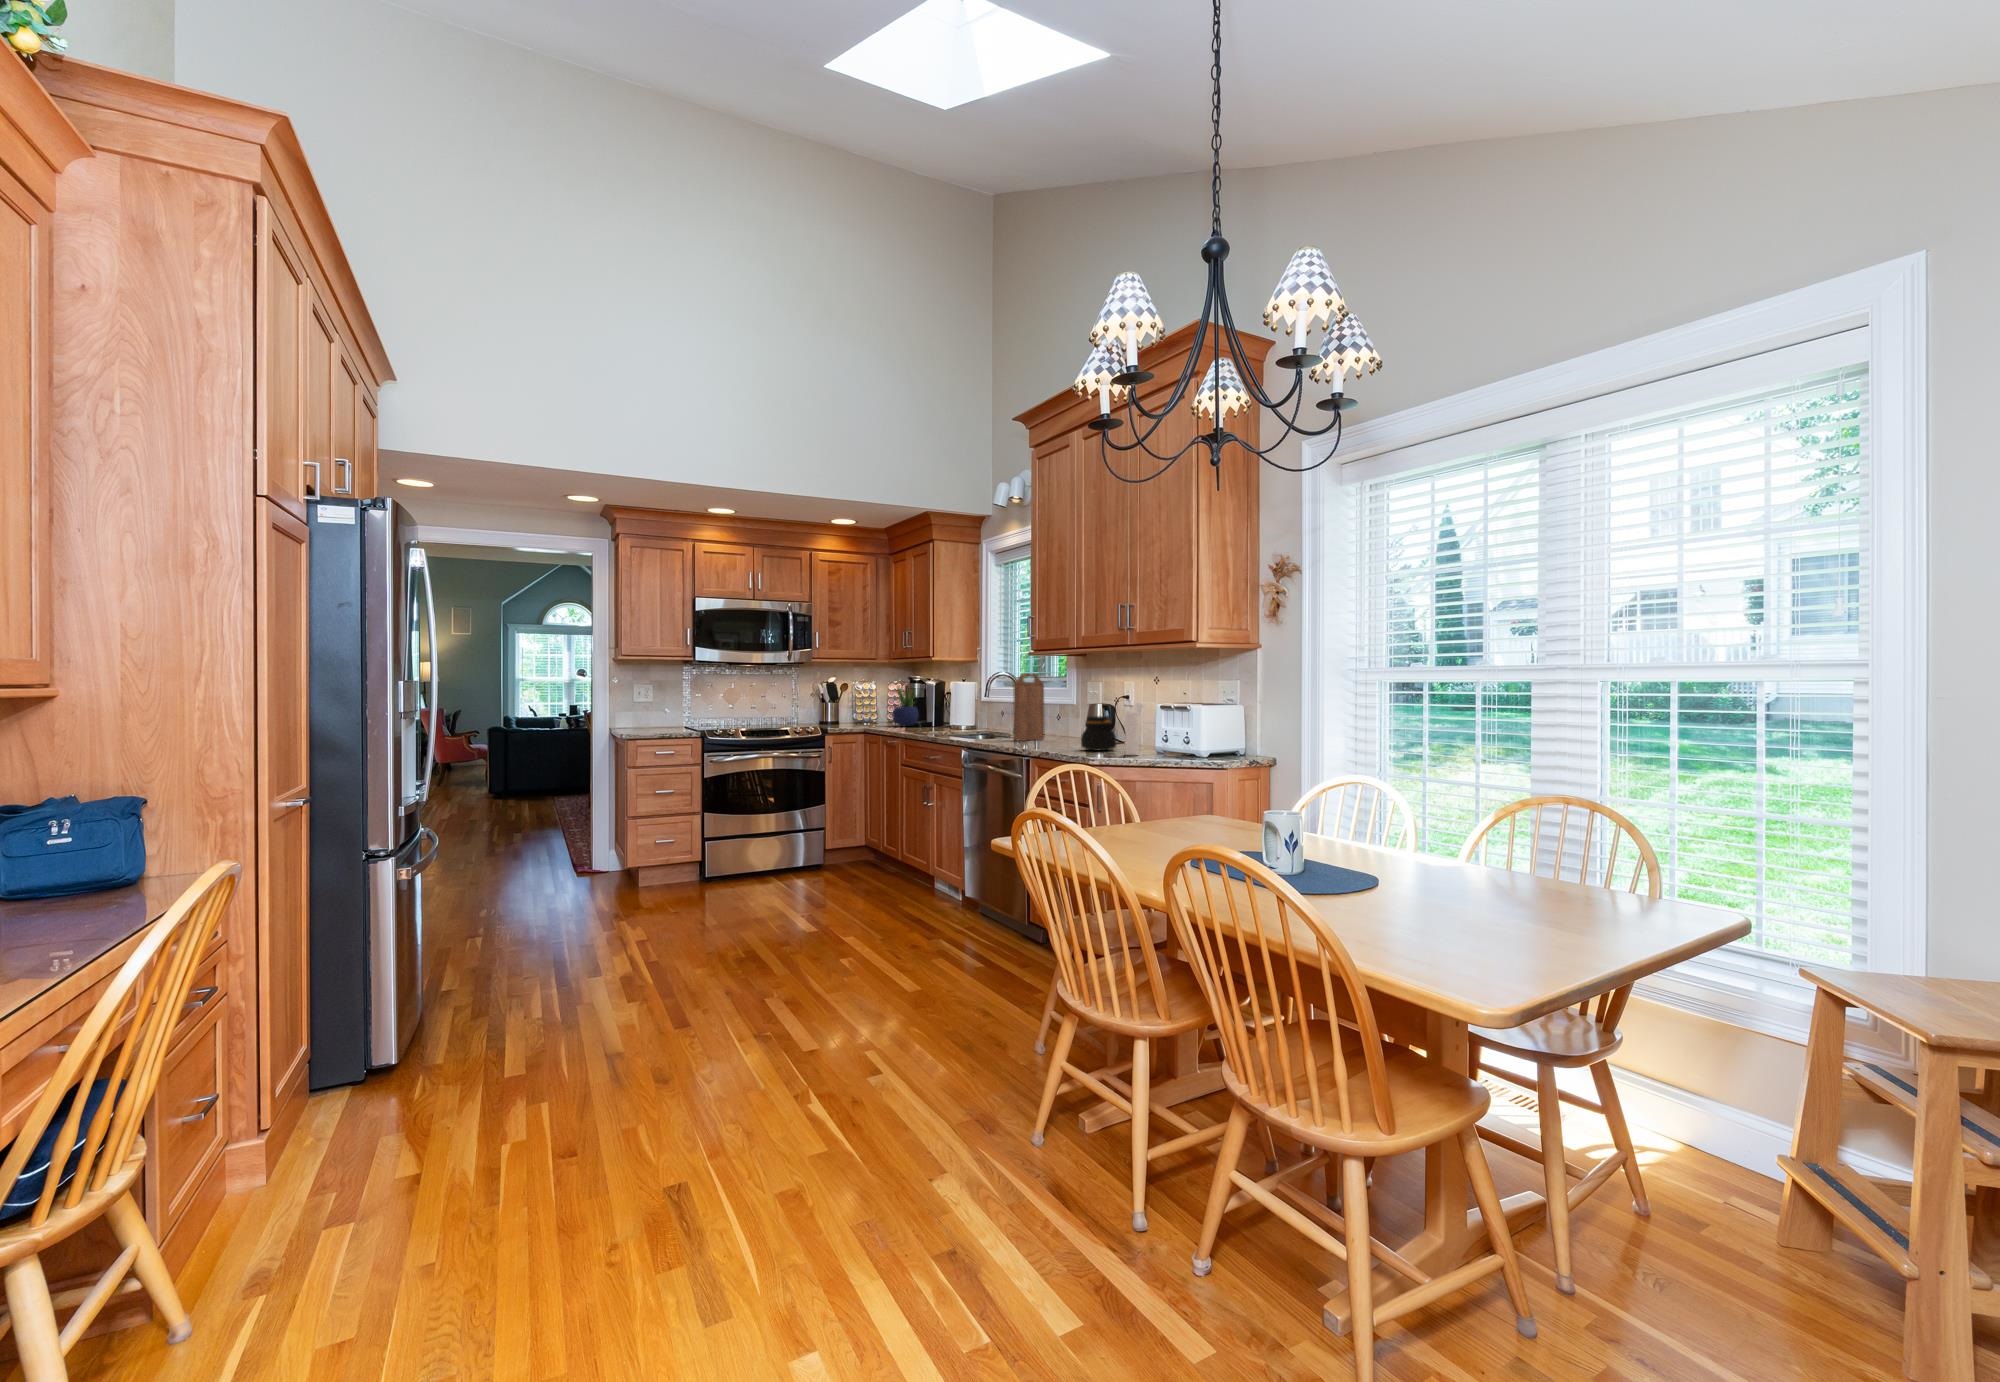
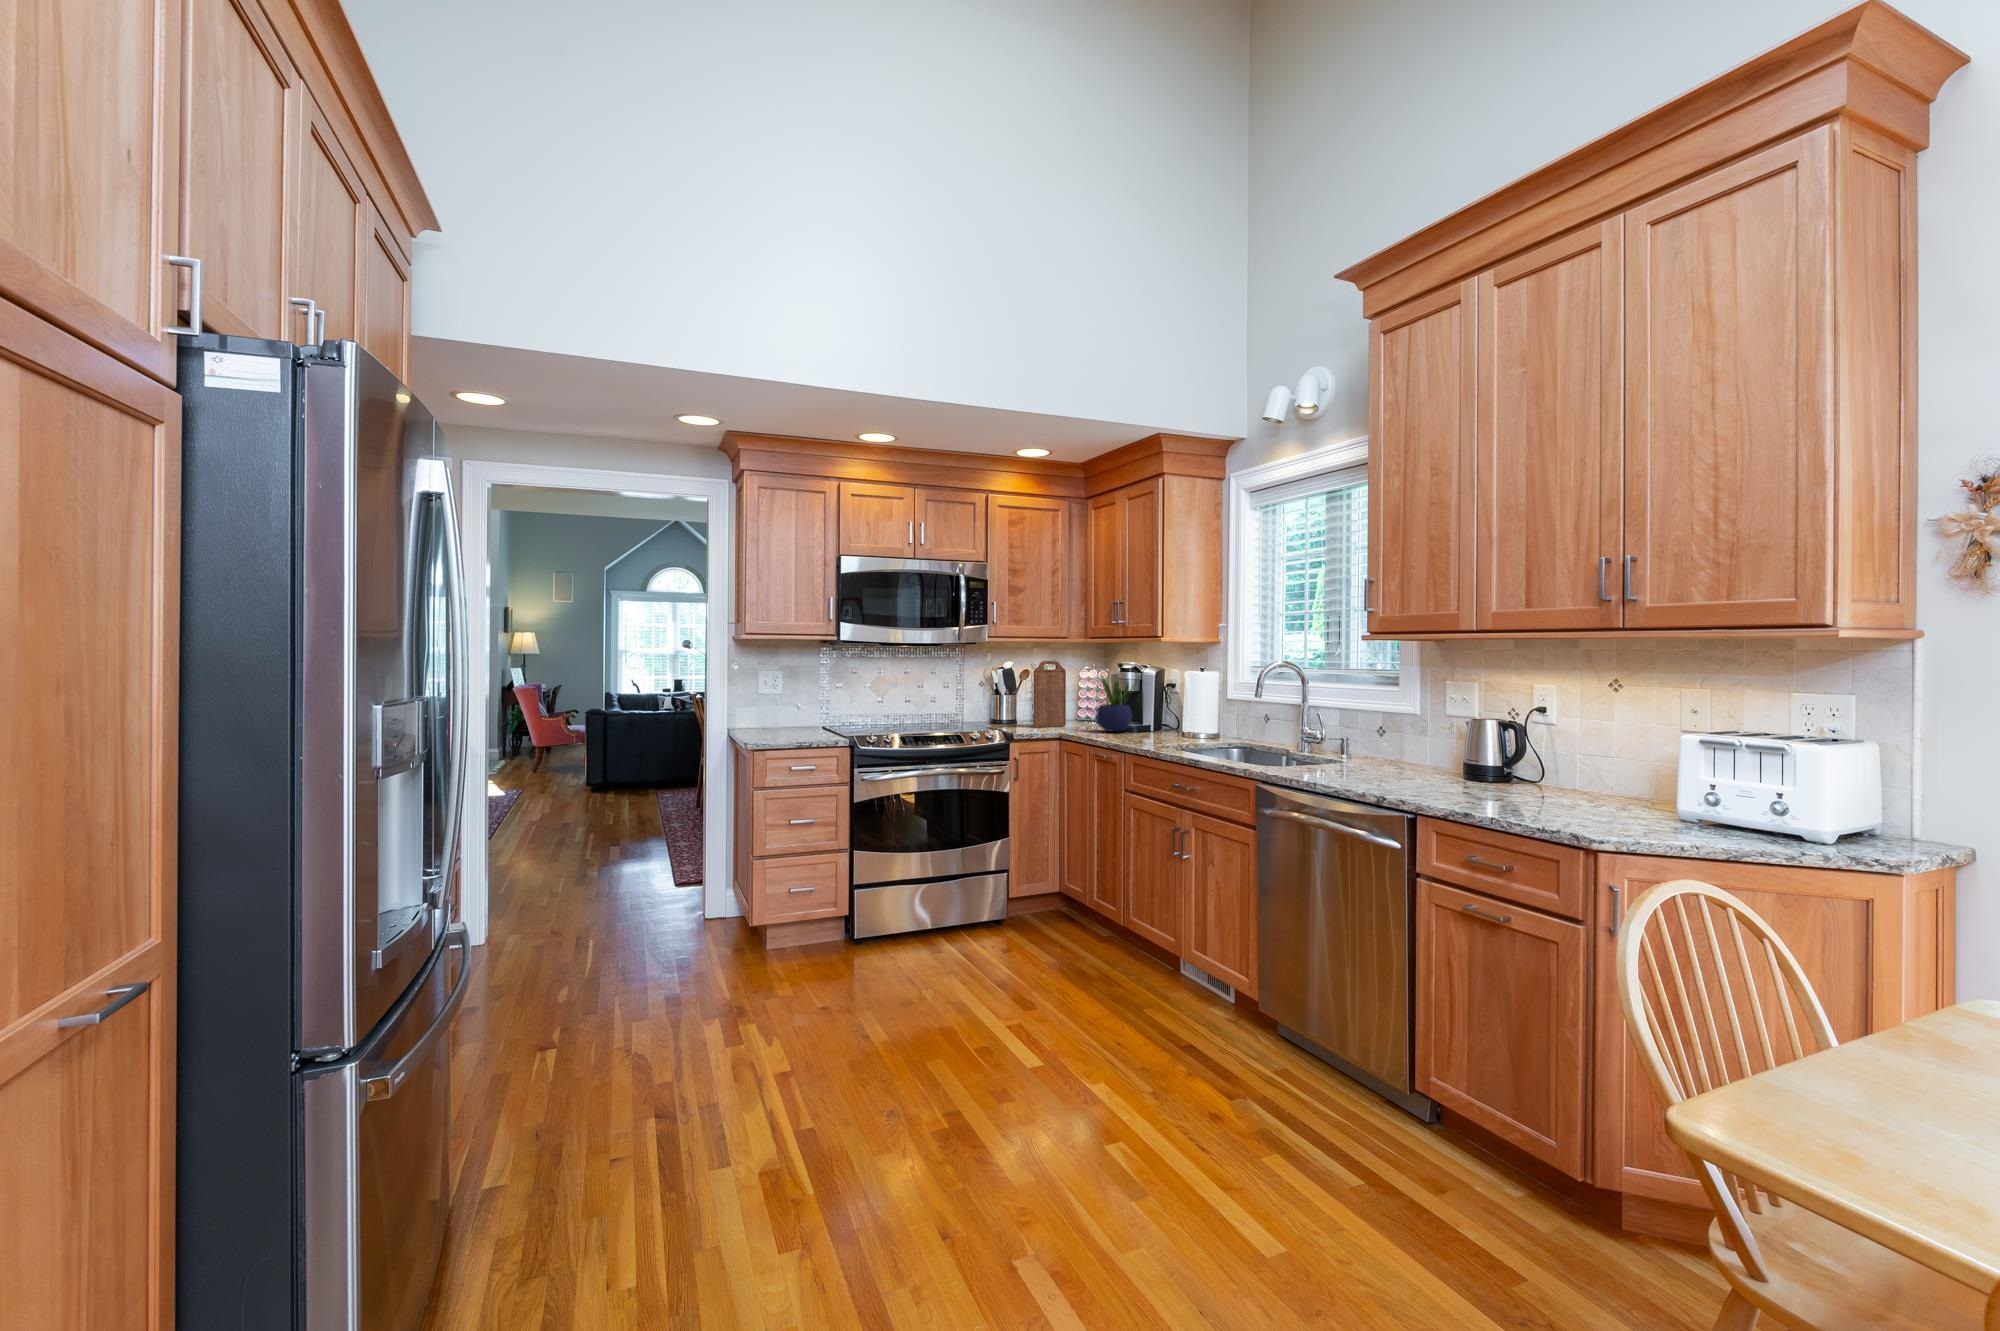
cutting board: present [1013,673,1045,741] -> present [1034,661,1066,727]
pepper mill: present [1125,702,1144,755] -> none [1638,732,1671,833]
jar: present [1081,716,1116,750] -> none [1512,750,1582,812]

